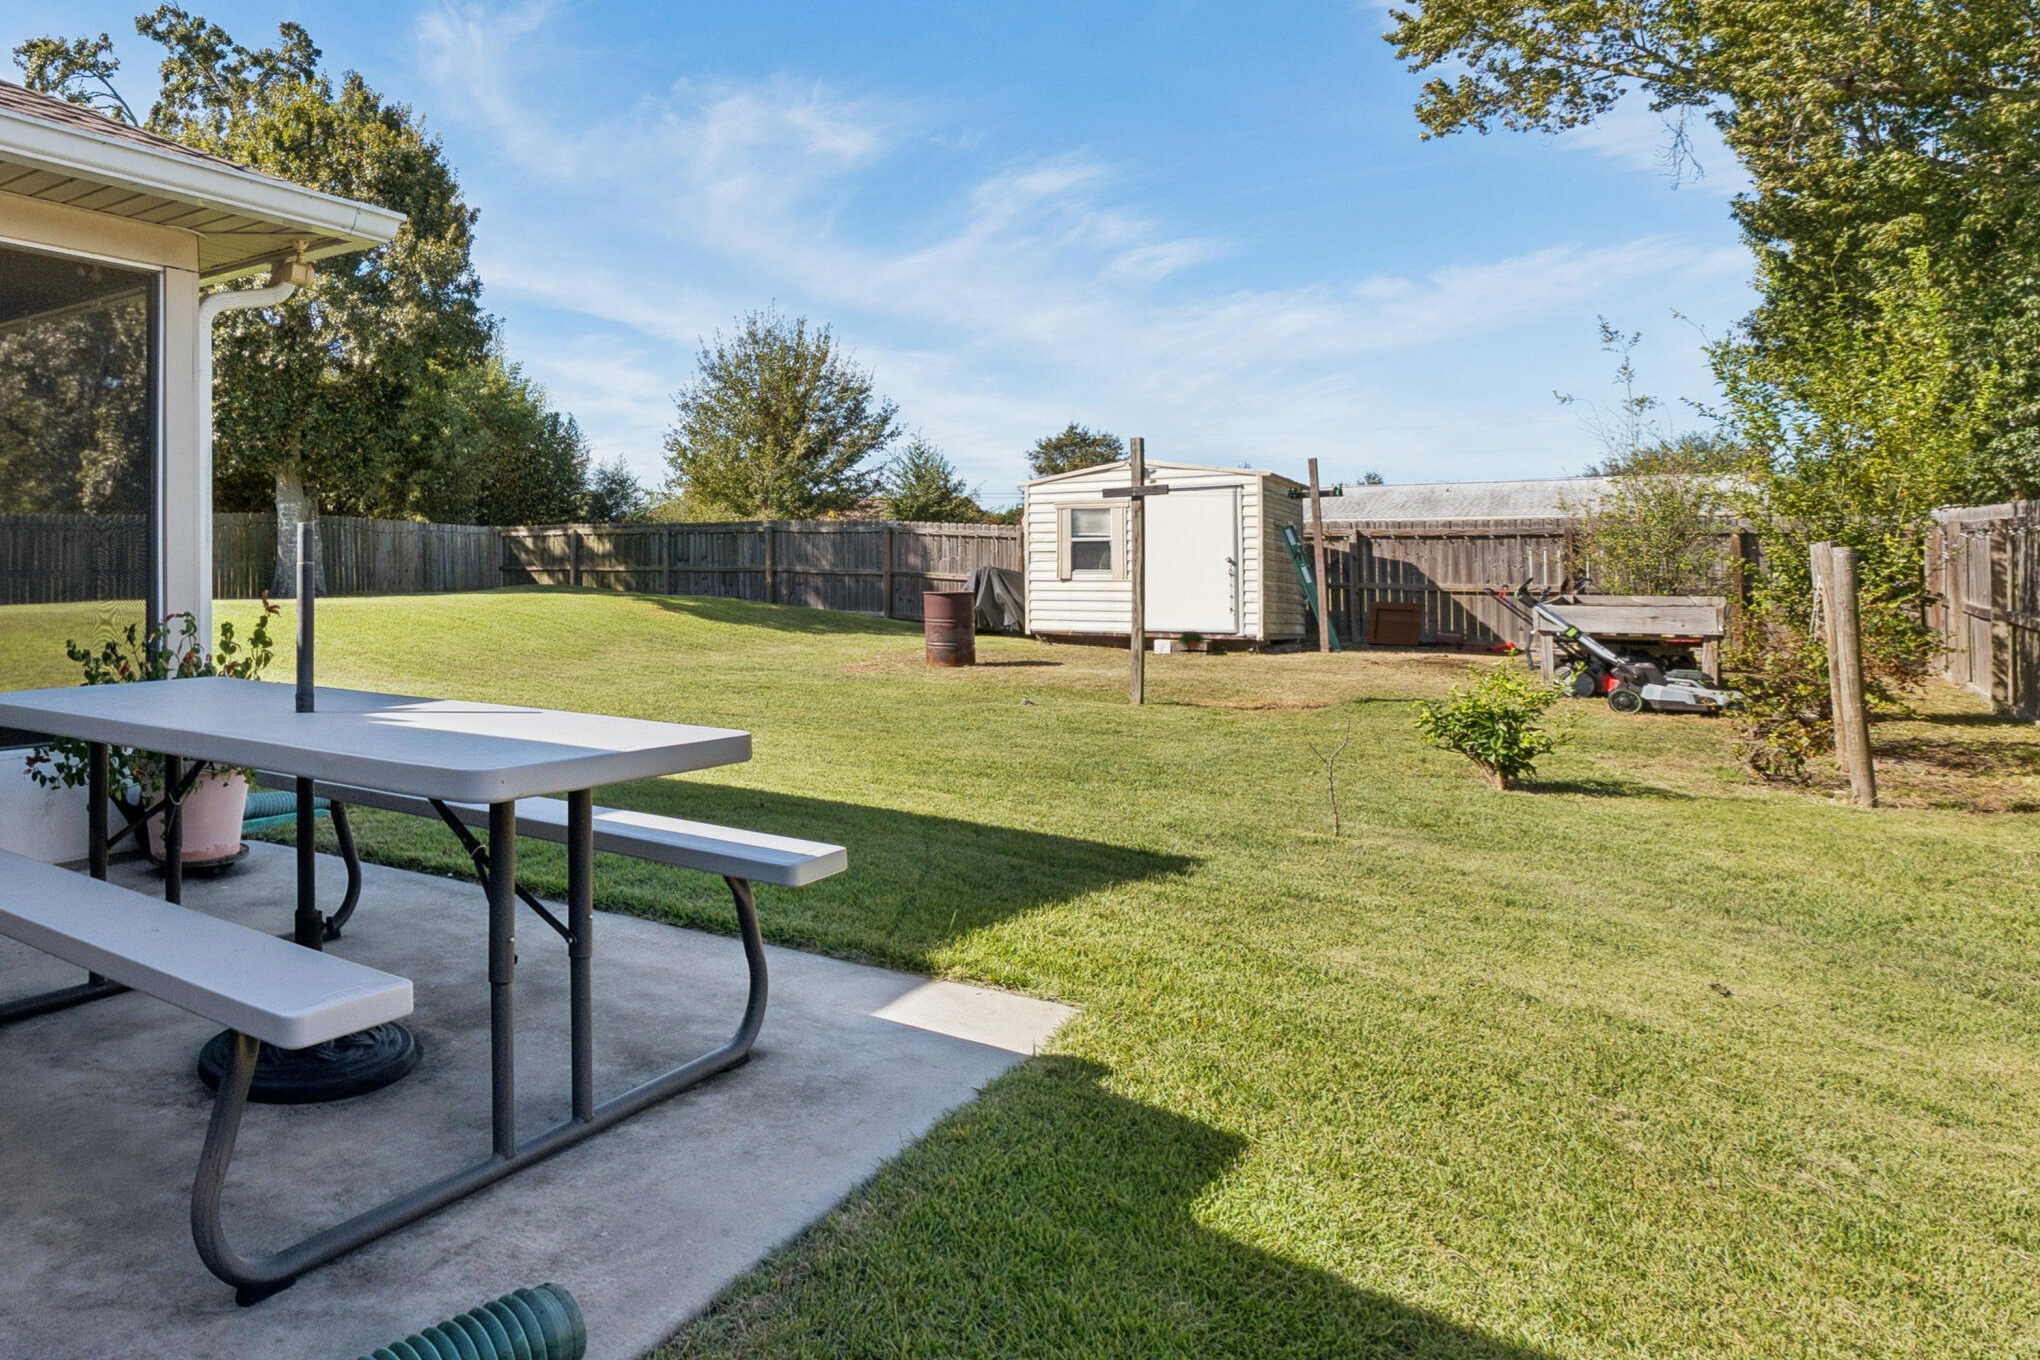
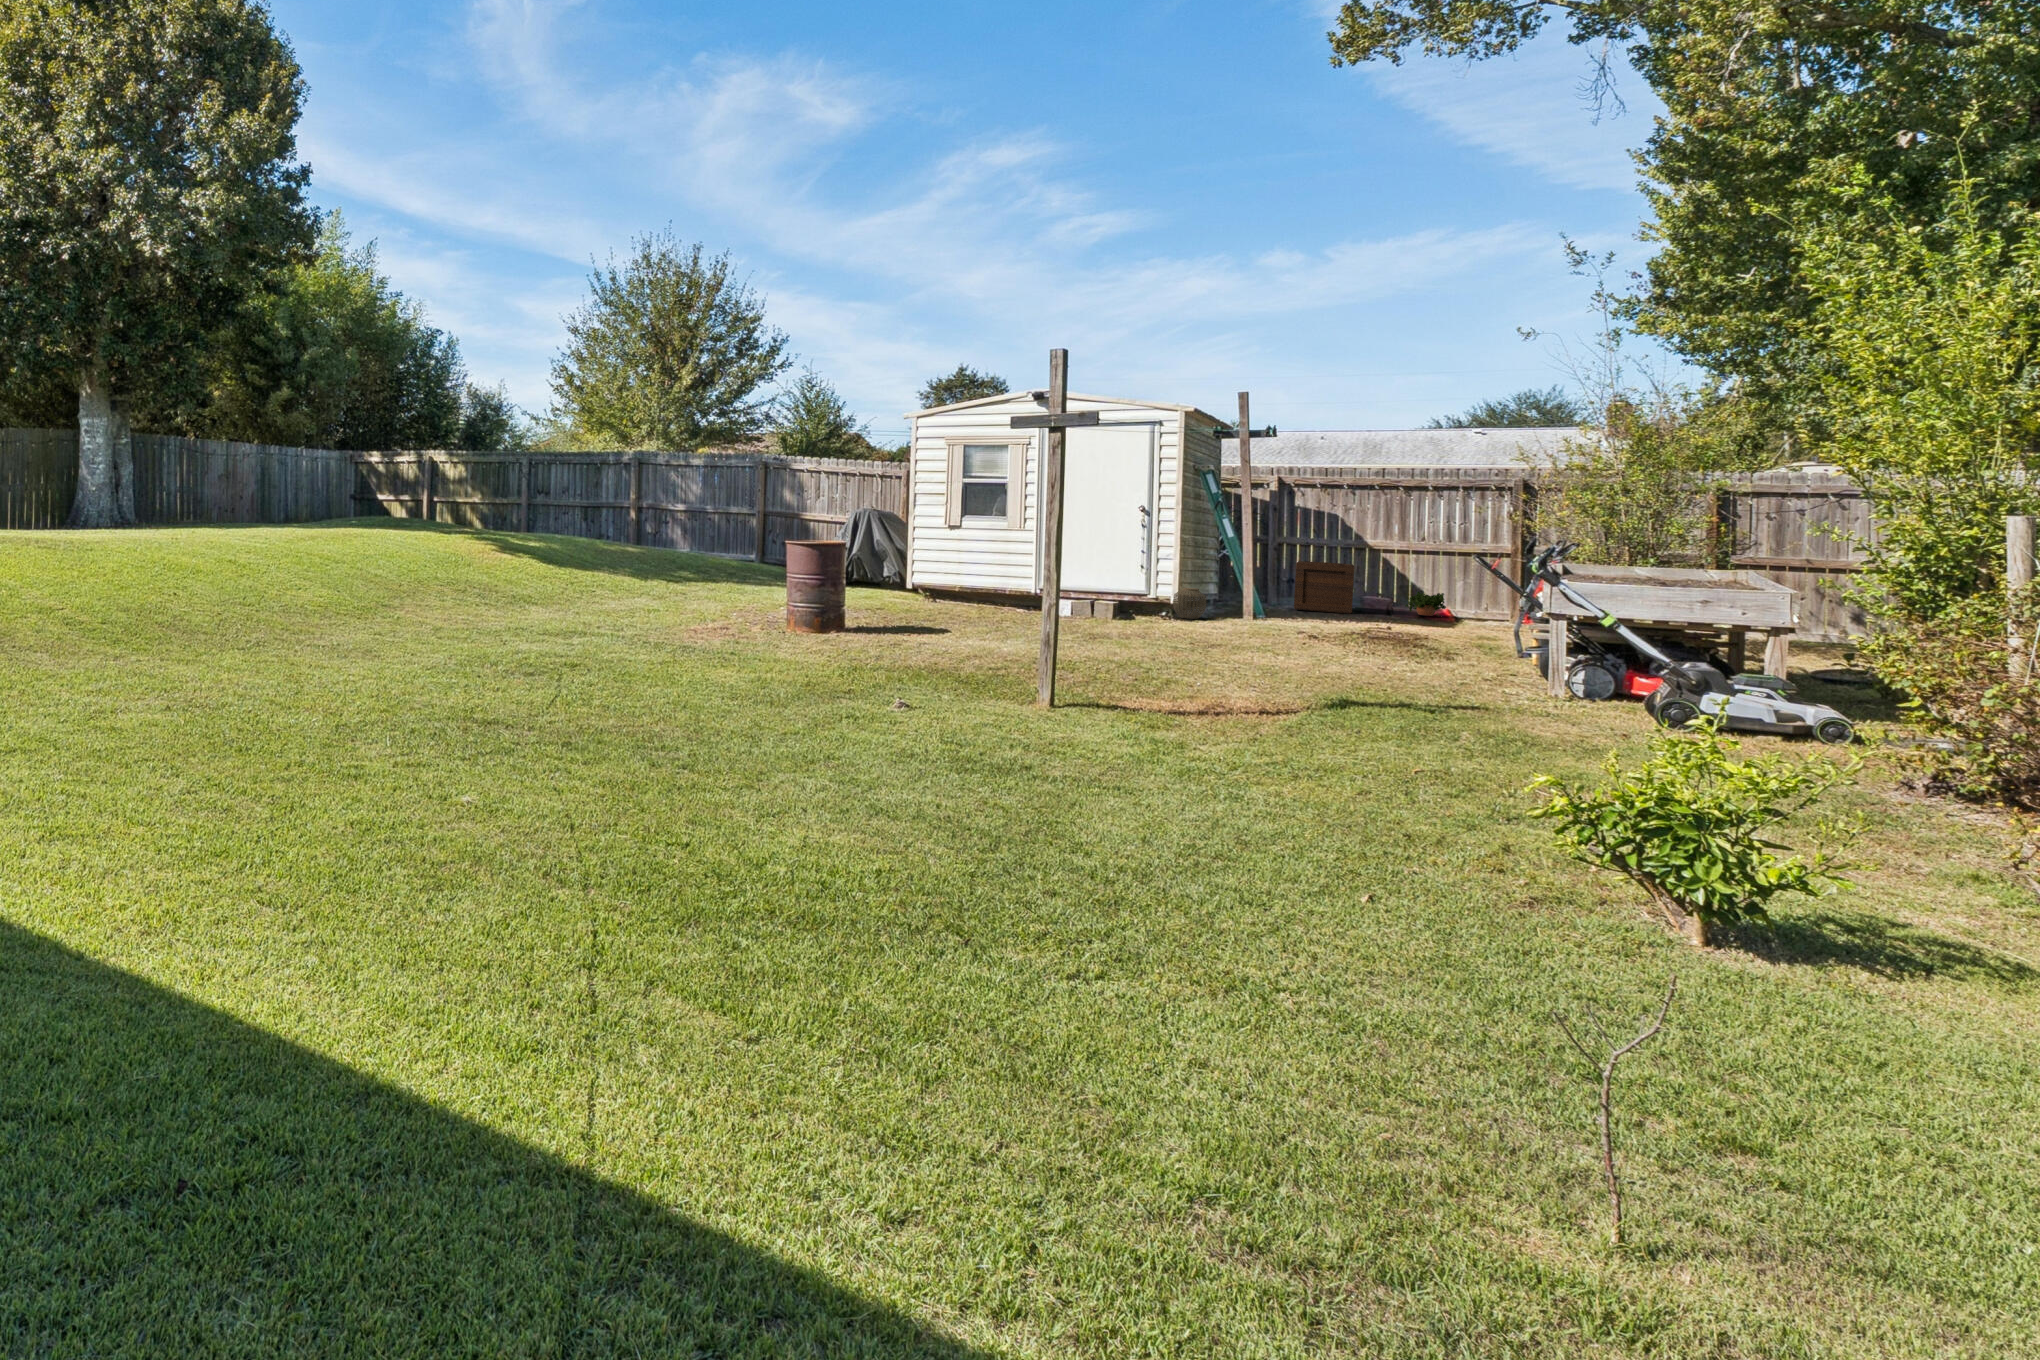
woven basket: none [1258,628,1288,654] -> present [1173,588,1206,619]
potted plant: present [1174,631,1210,650] -> present [1405,592,1446,616]

